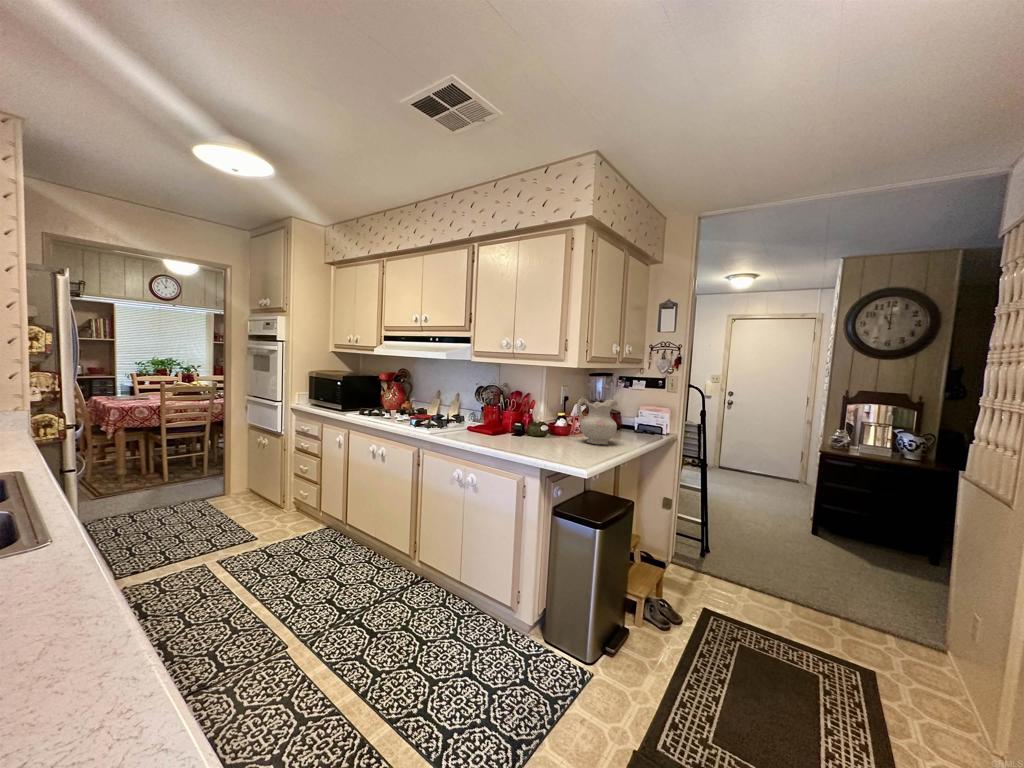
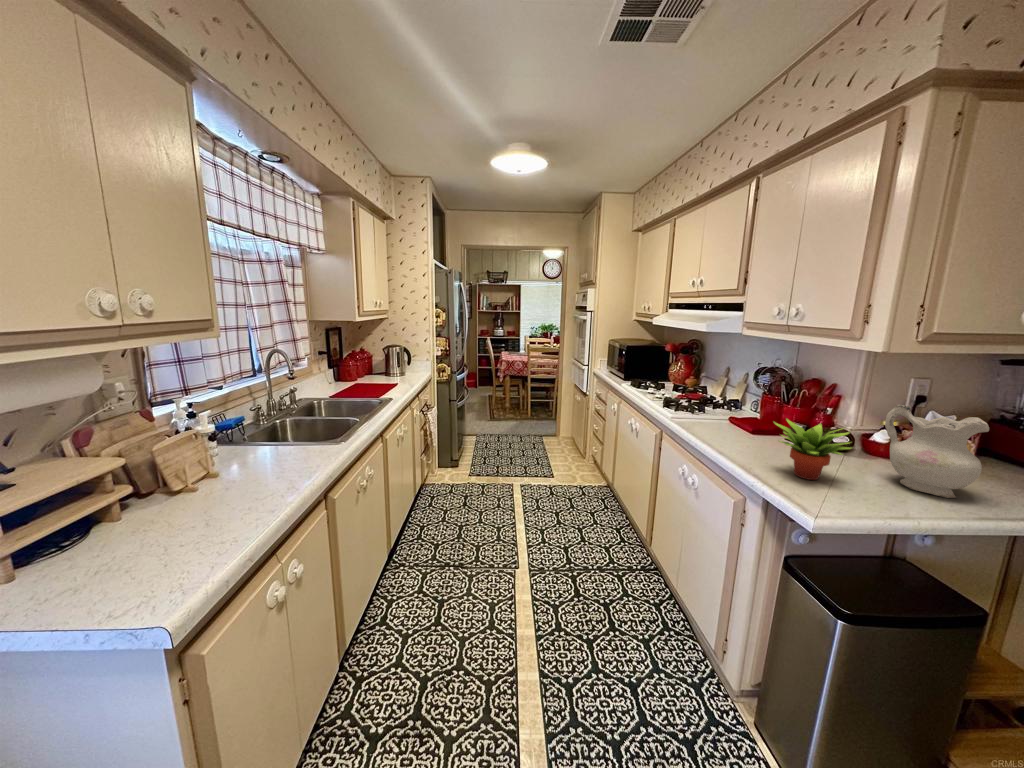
succulent plant: none [534,411,575,449] -> present [774,418,852,480]

